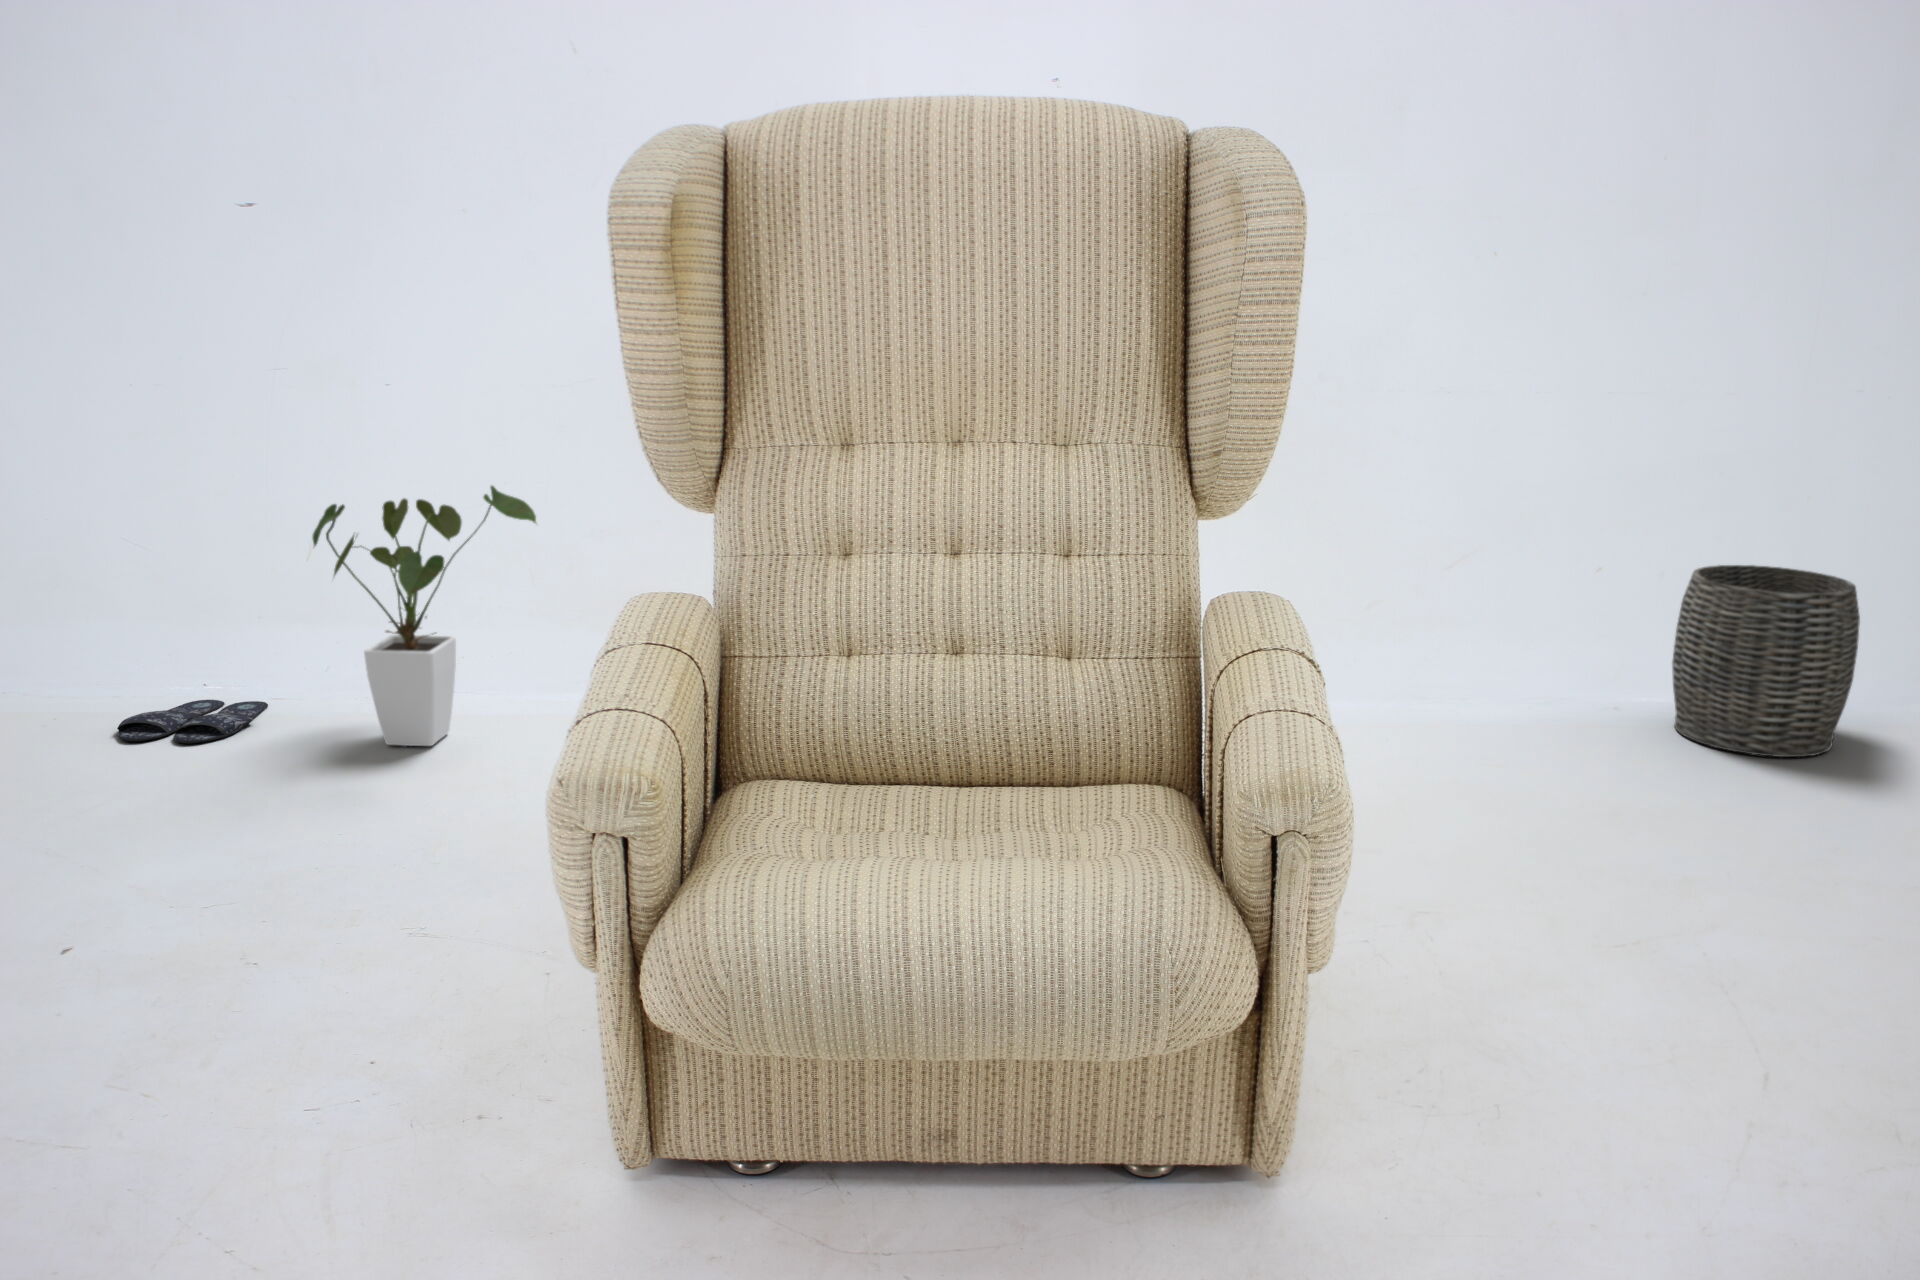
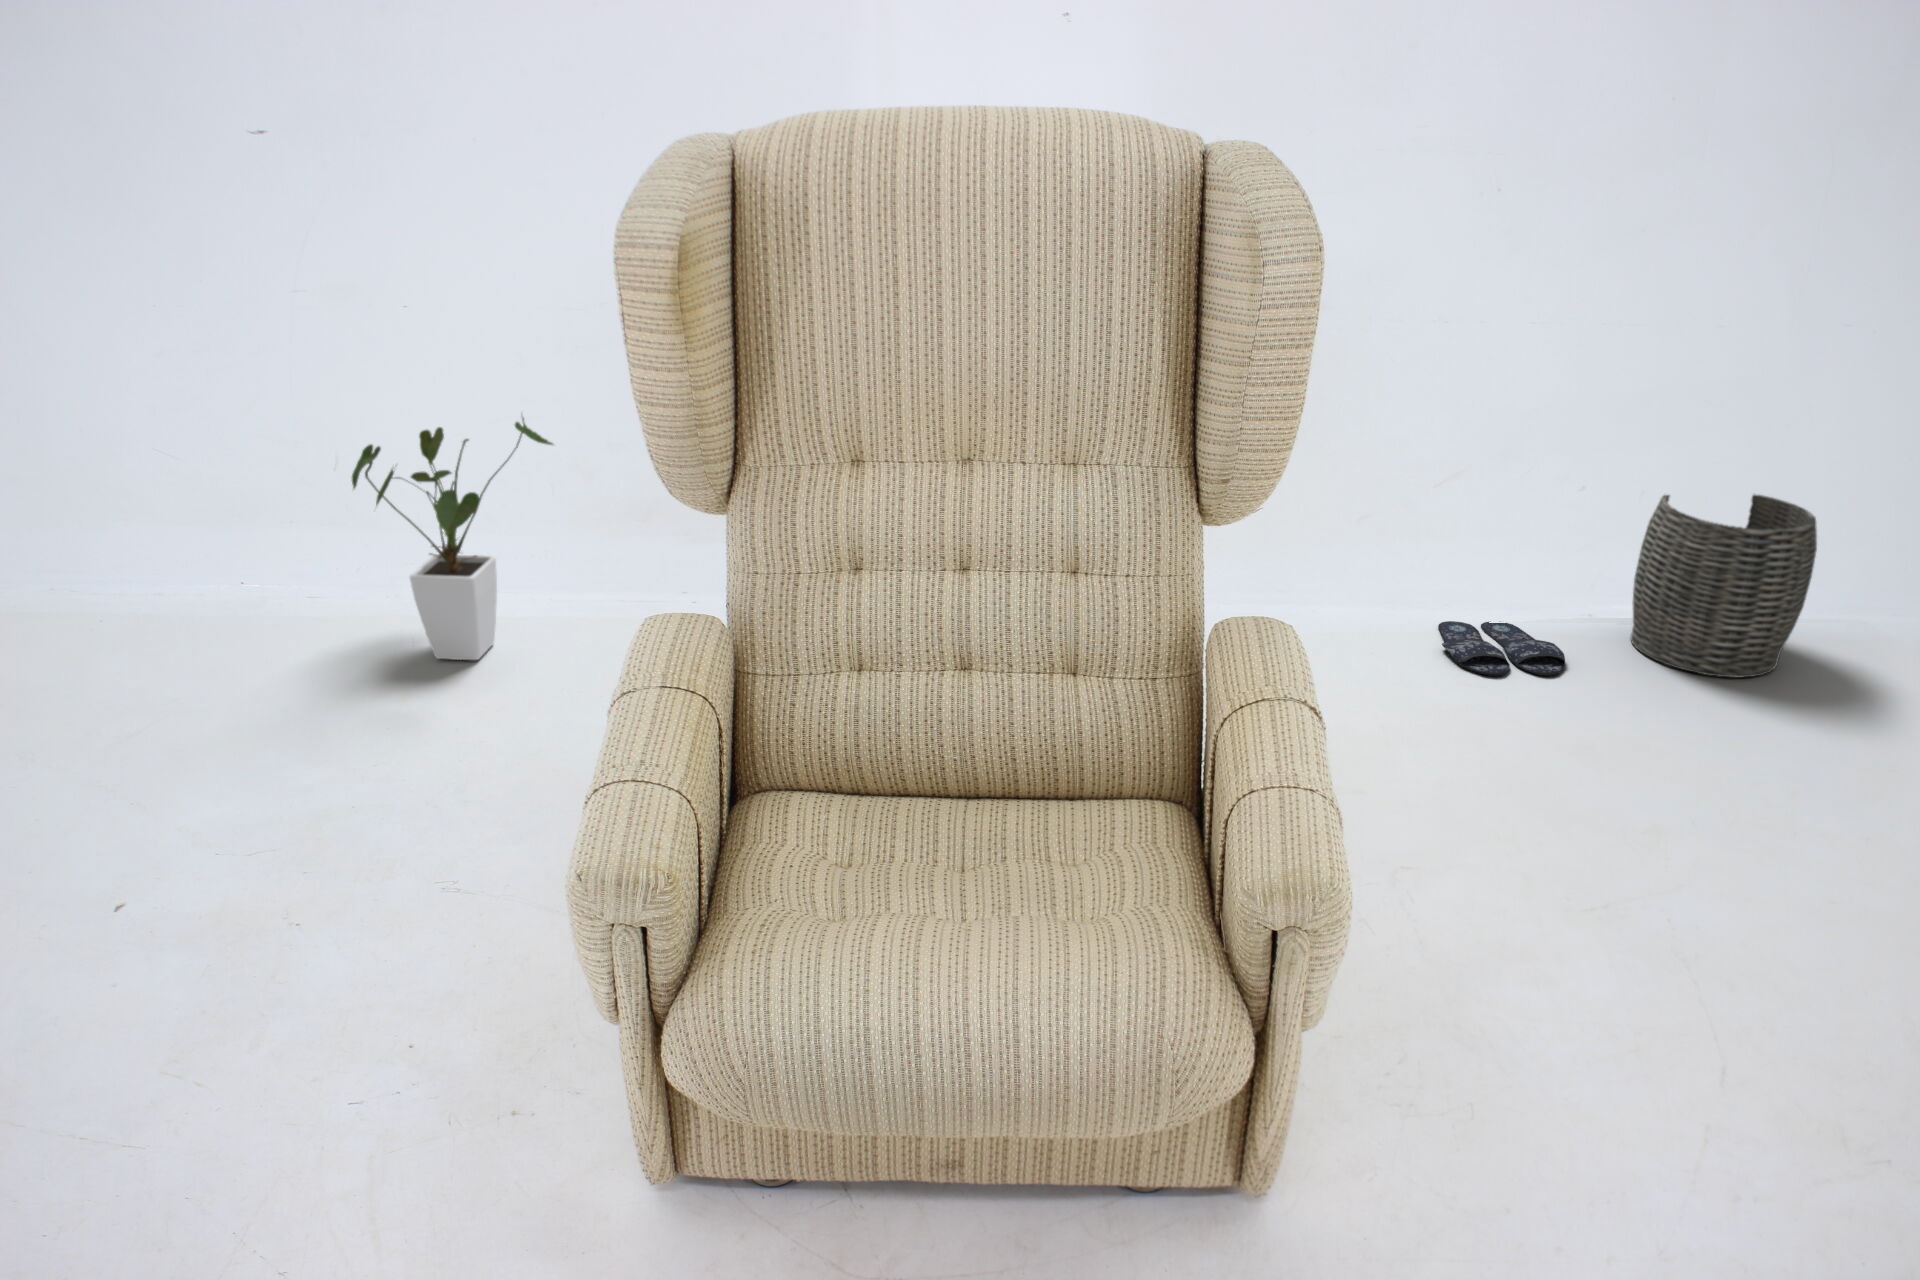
slippers: present [117,700,268,743] -> present [1438,621,1565,676]

